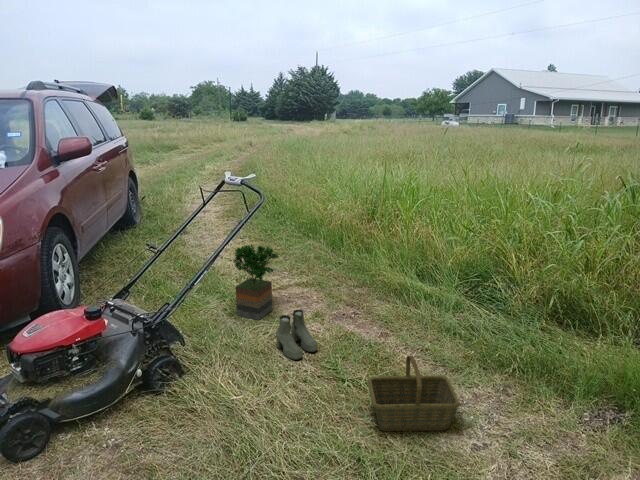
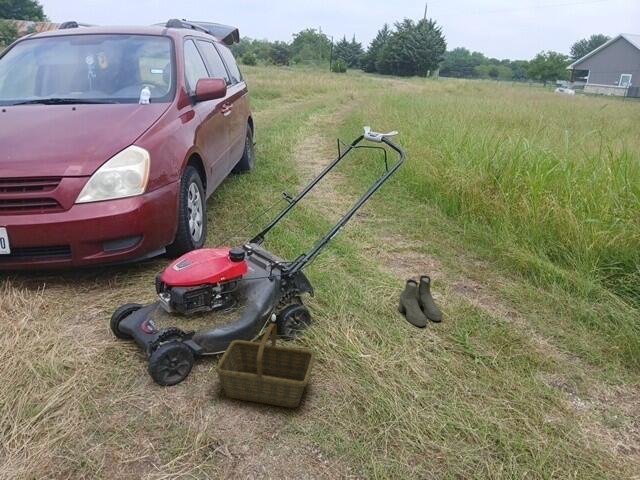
potted tree: present [234,244,279,320] -> none [355,202,407,281]
basket: present [368,356,460,431] -> present [216,324,315,408]

